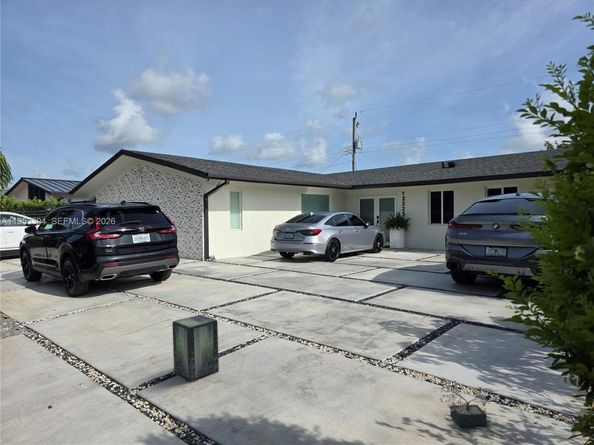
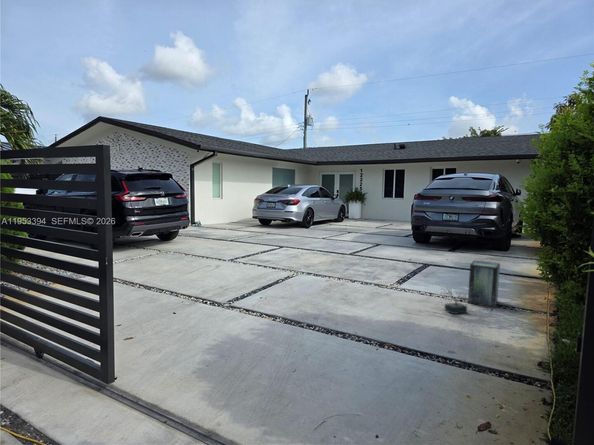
storage box: present [172,315,219,382] -> present [468,261,500,308]

